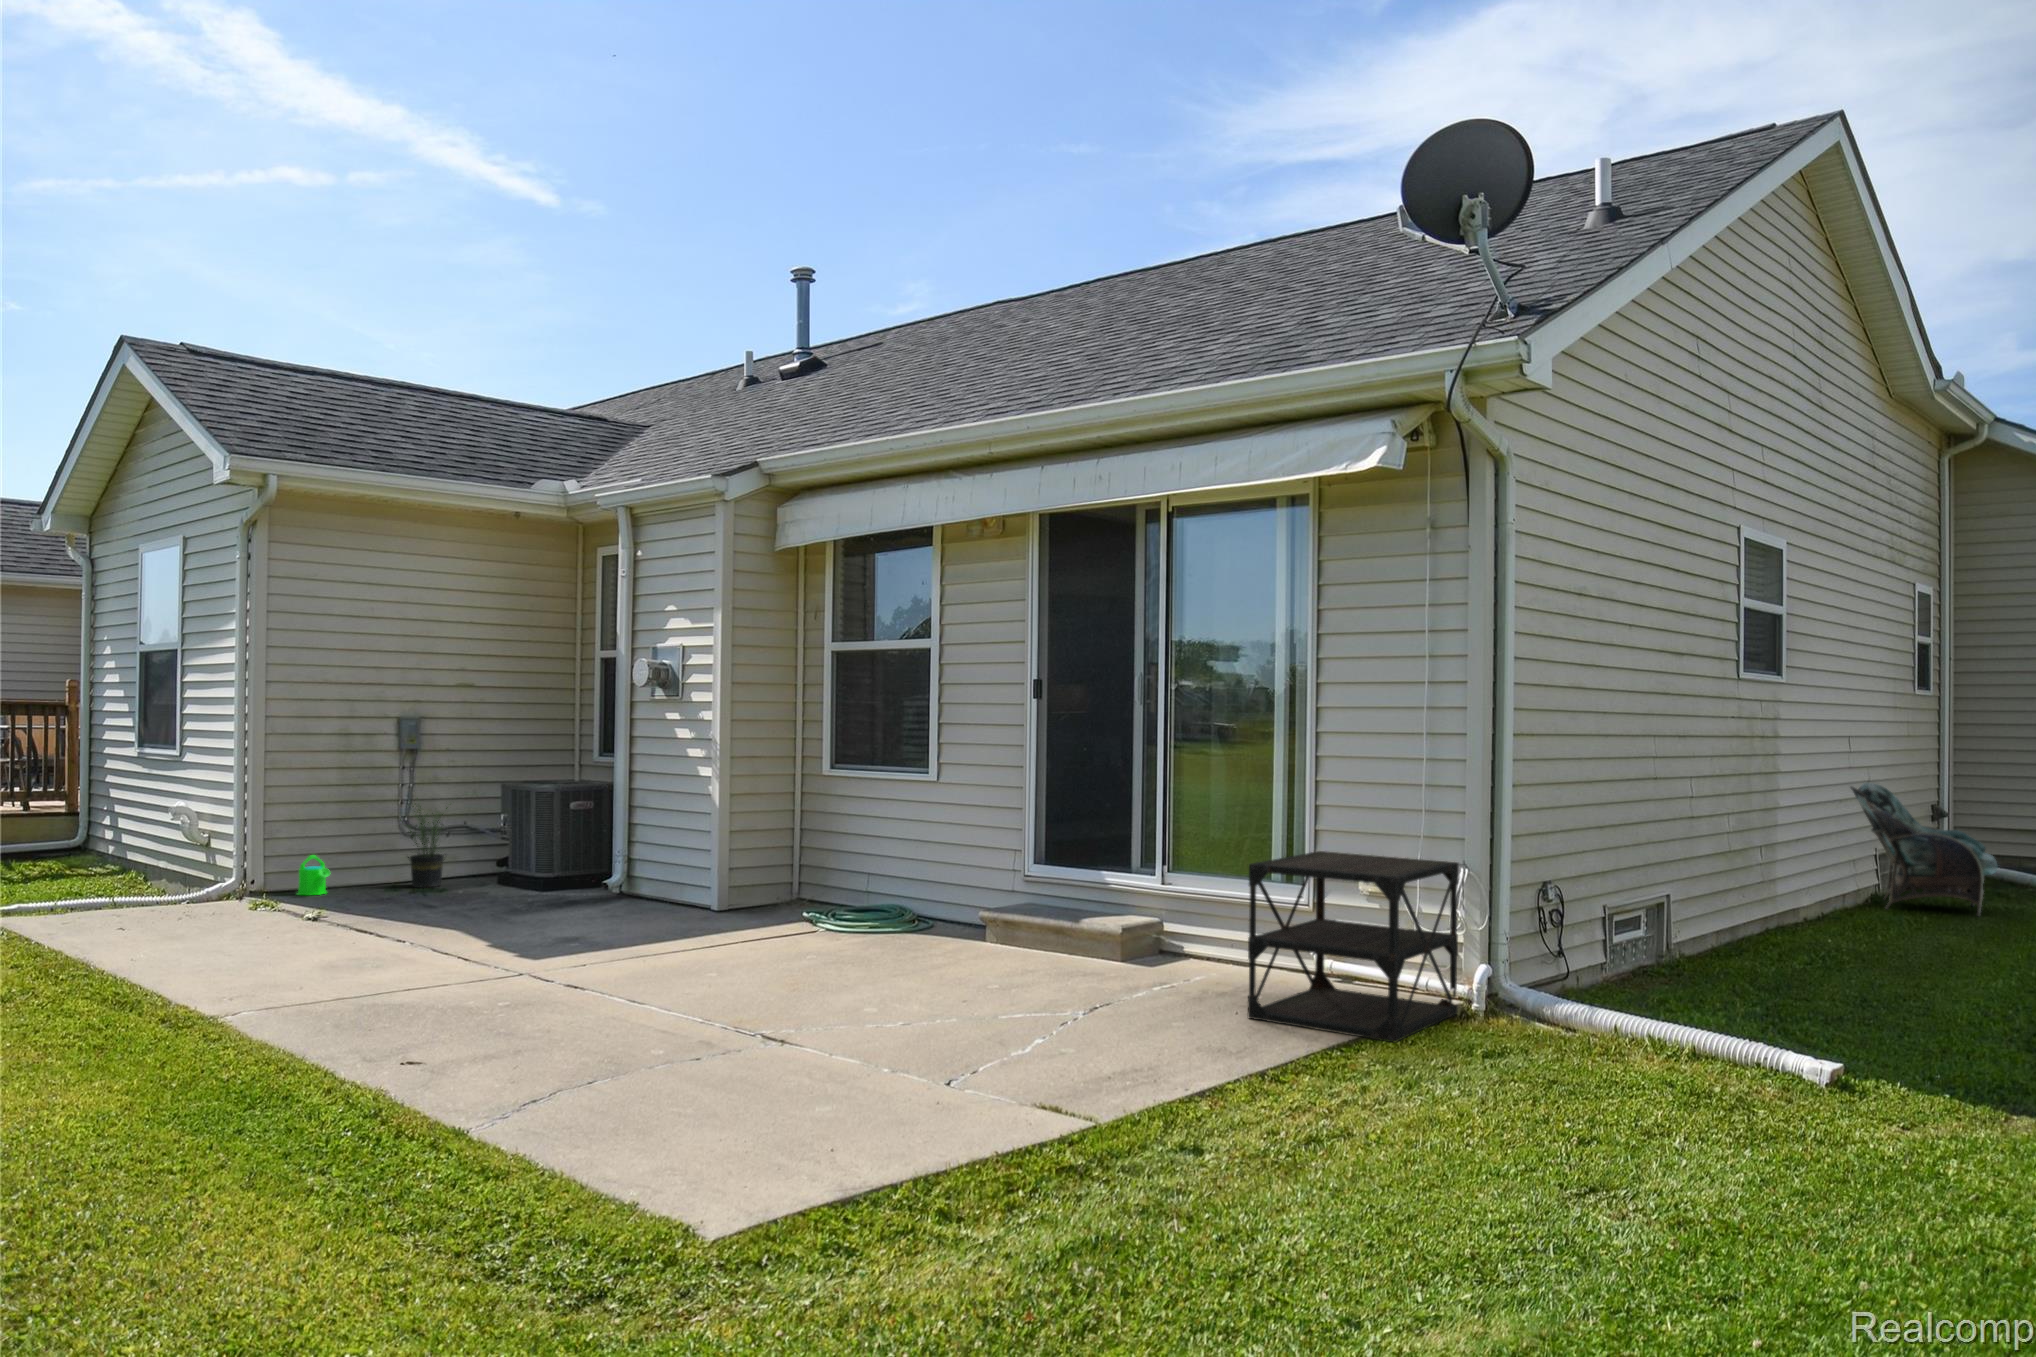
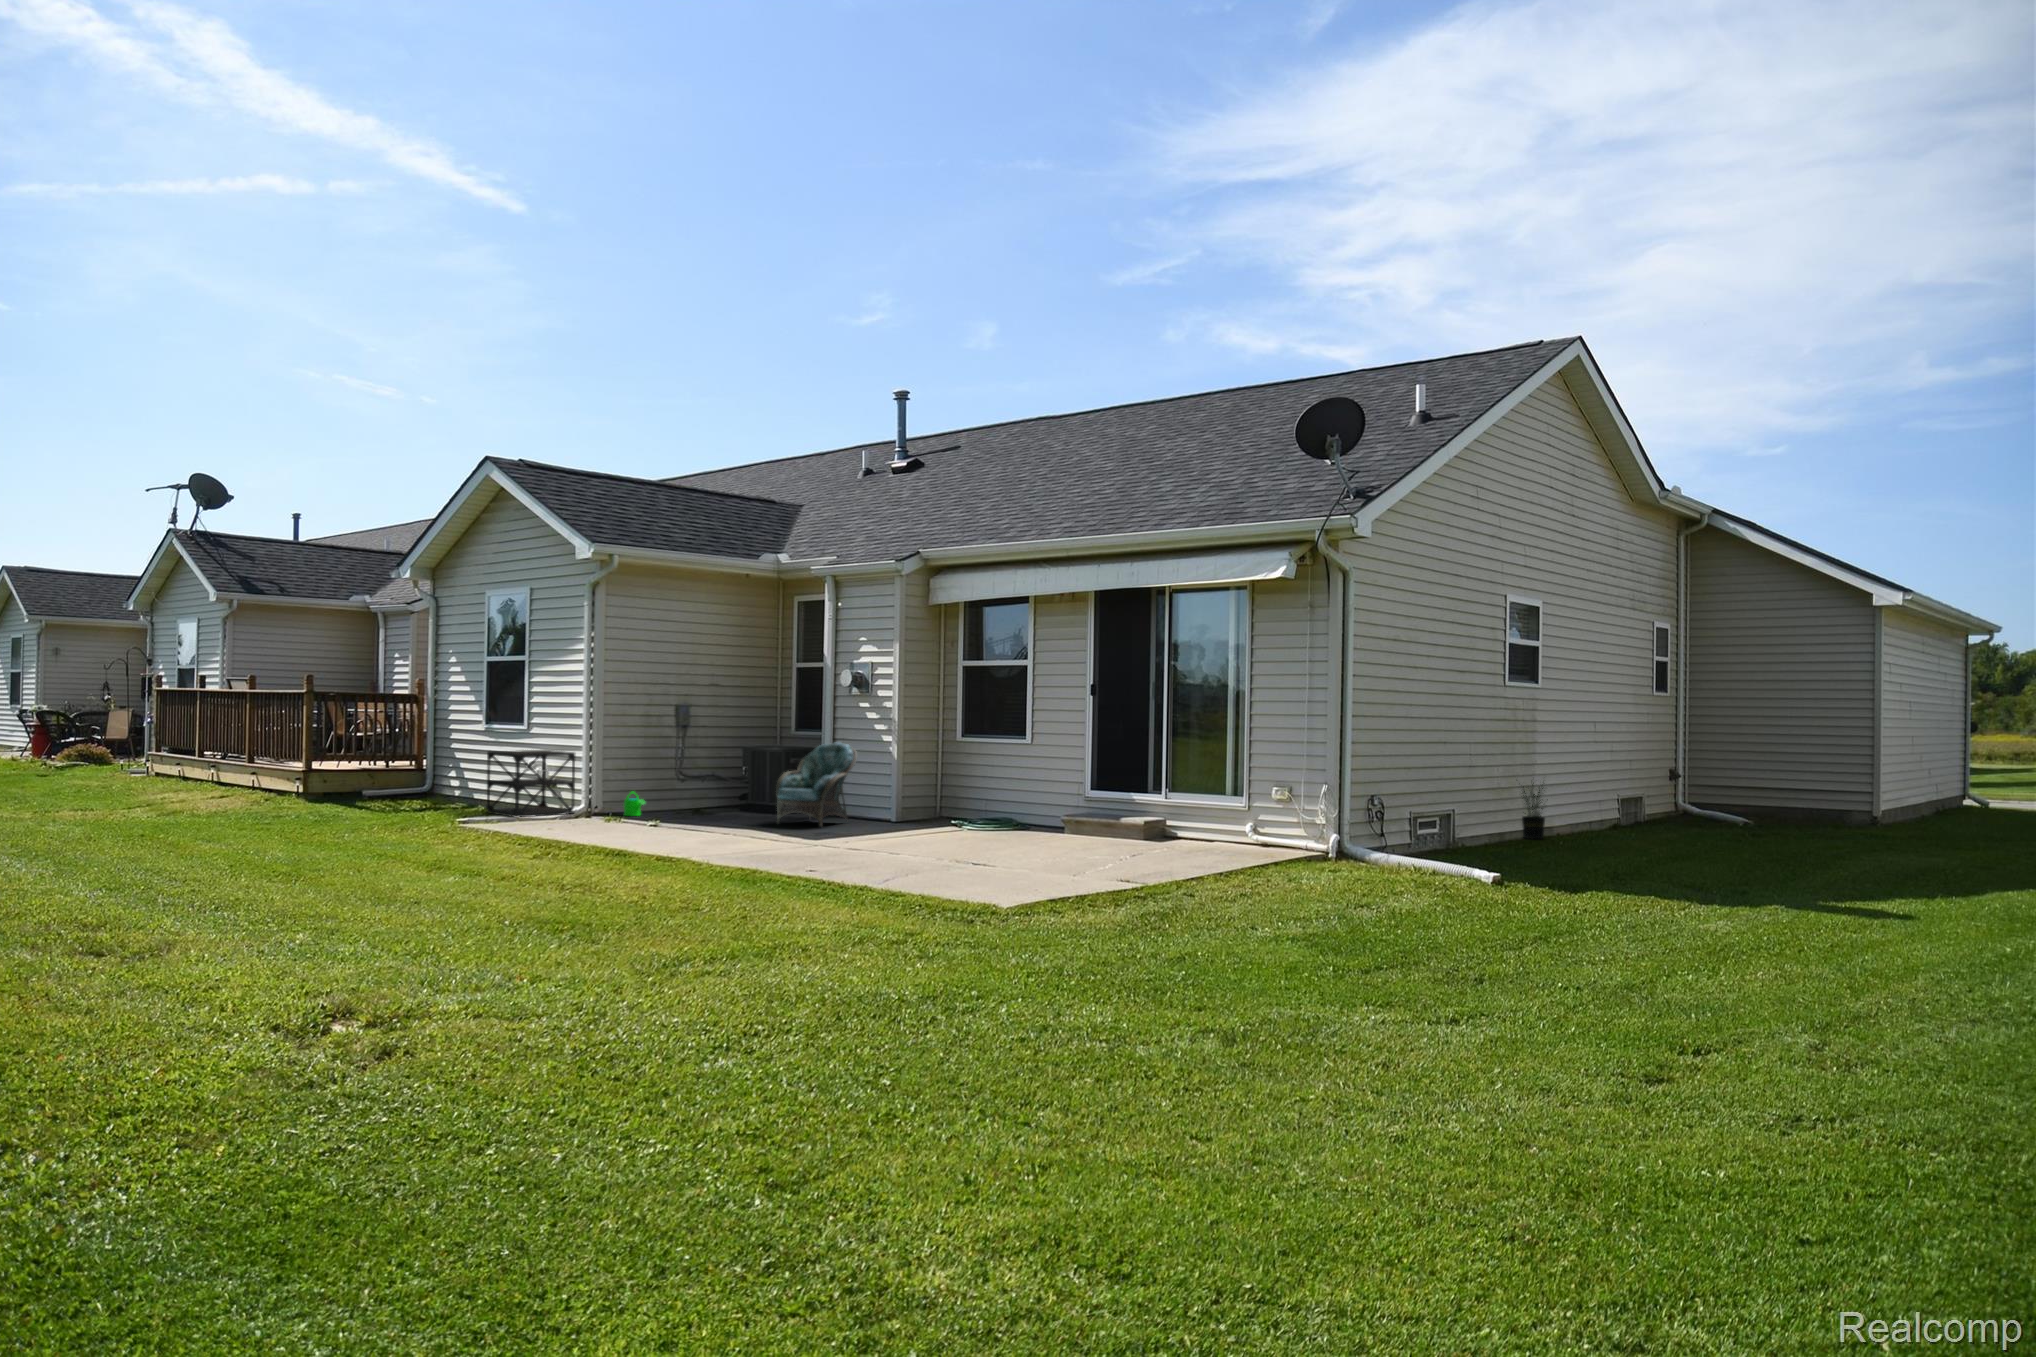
armchair: present [1850,783,1997,917] -> present [776,742,857,827]
potted plant: present [400,798,448,888] -> present [1519,783,1548,839]
side table: present [1248,851,1459,1042] -> present [486,750,575,817]

